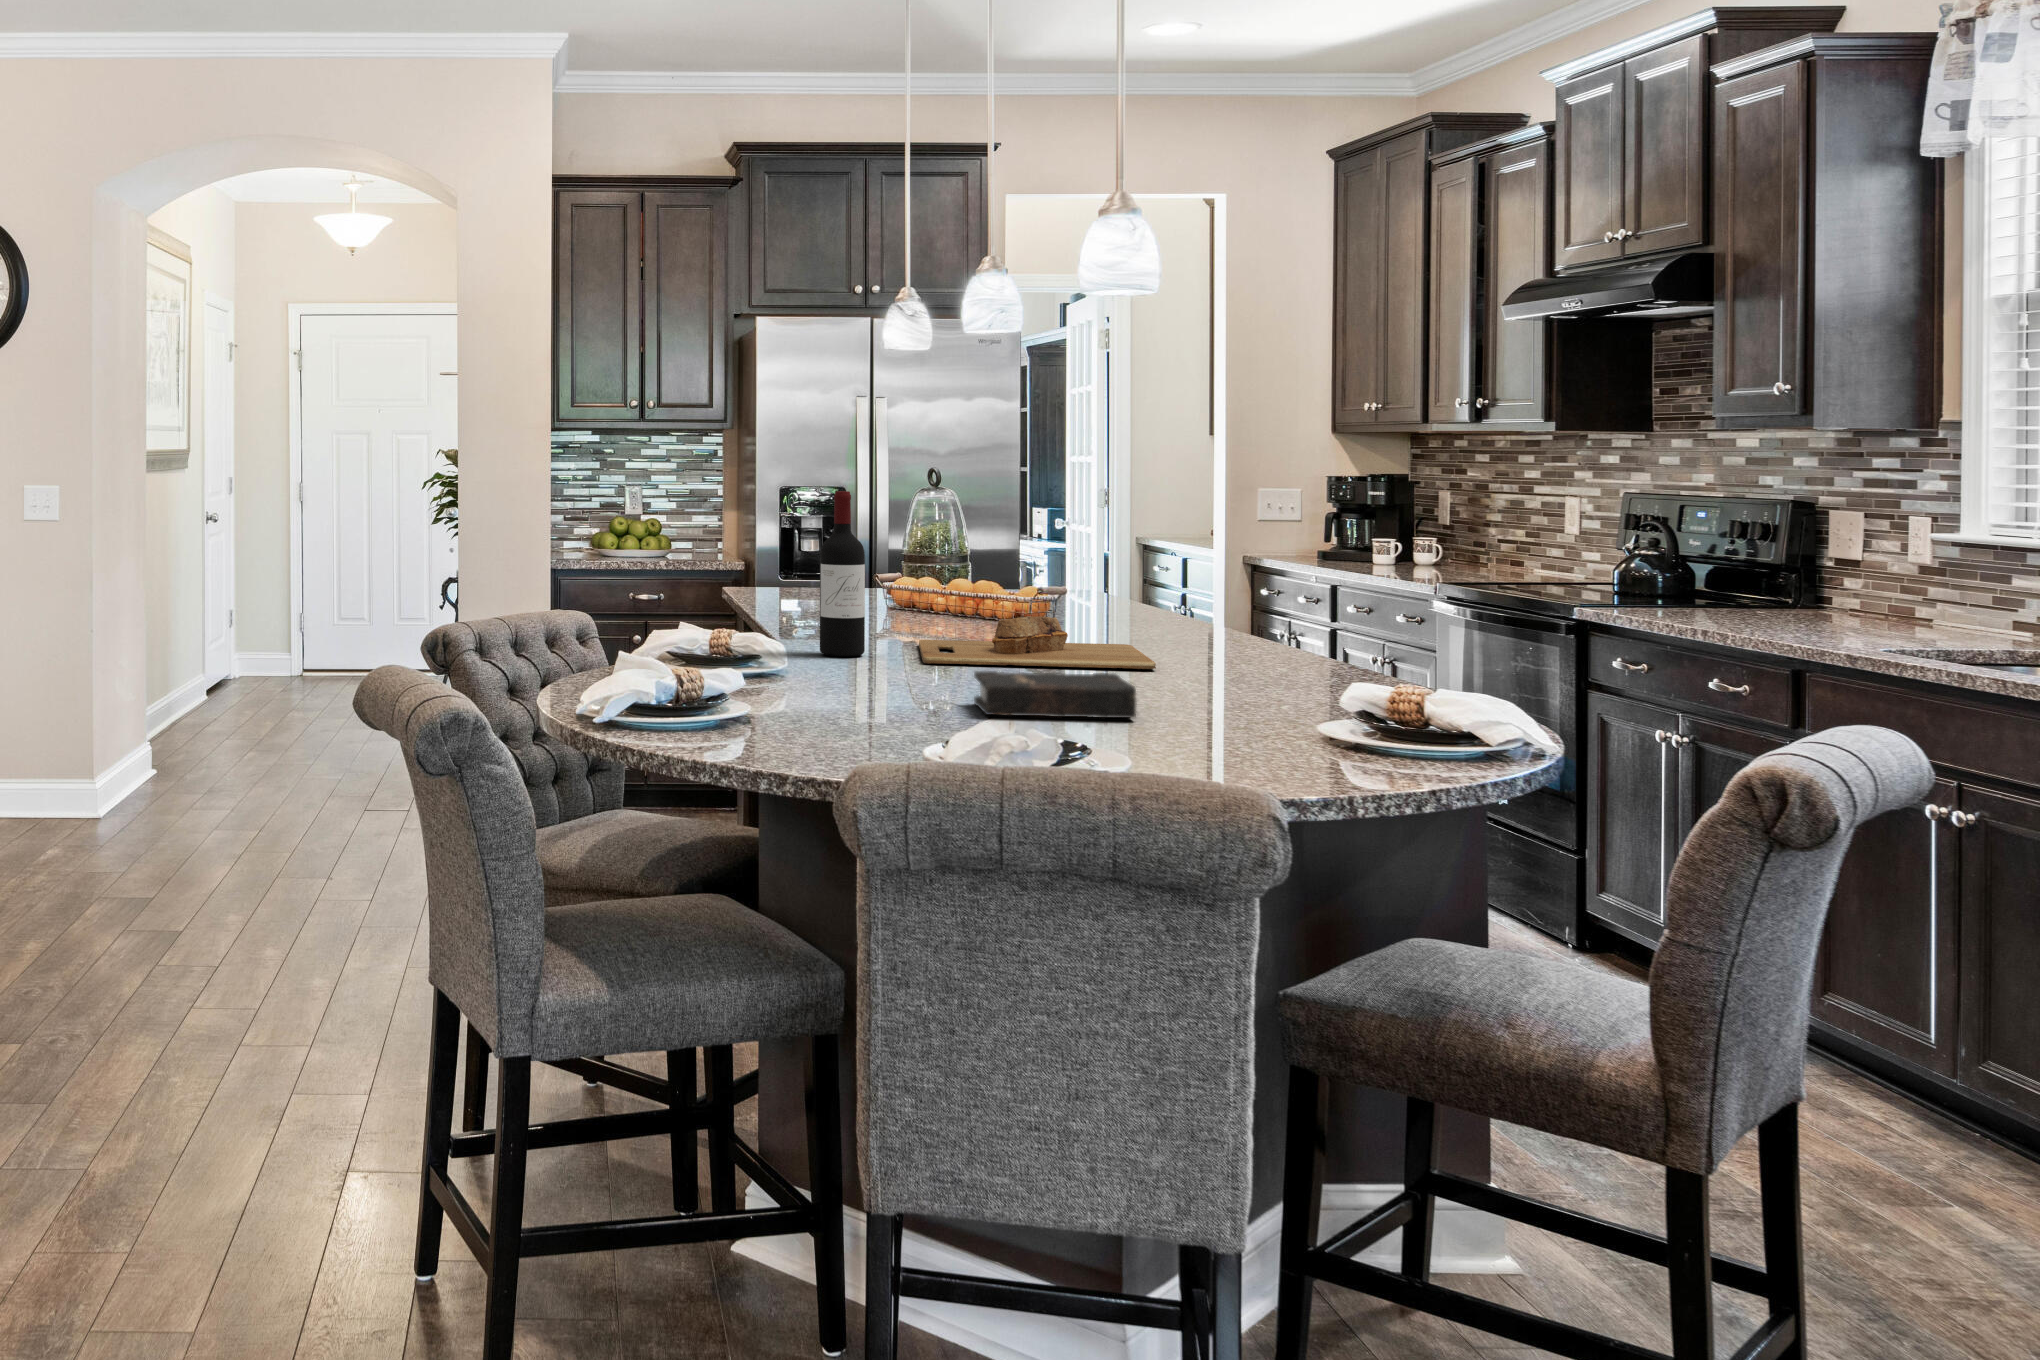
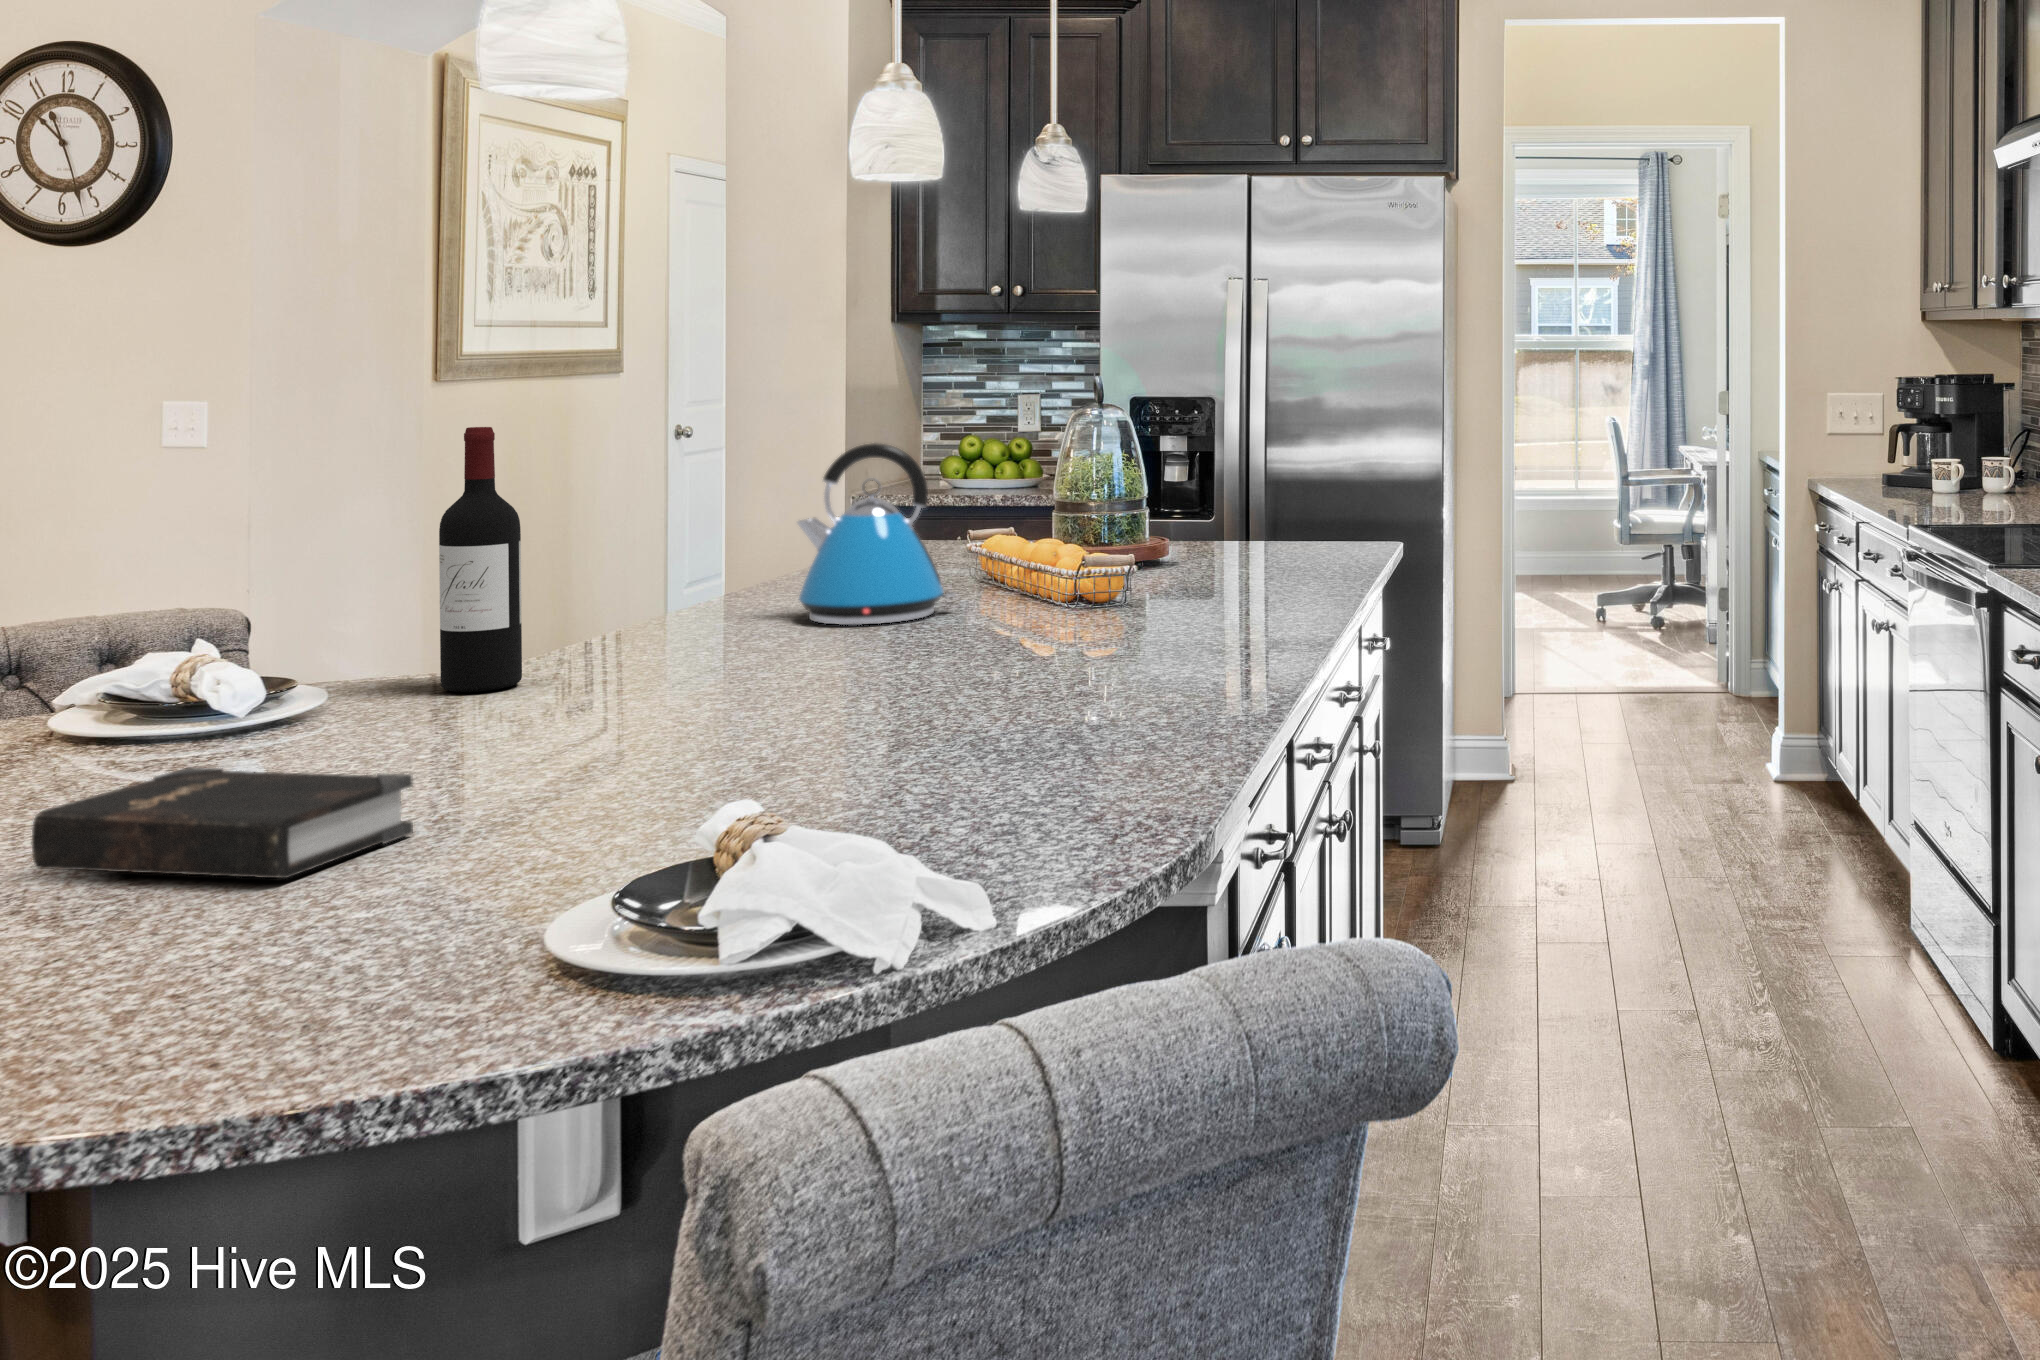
kettle: none [874,509,970,629] -> present [797,443,955,625]
cutting board: present [919,616,1156,669] -> none [530,626,986,723]

